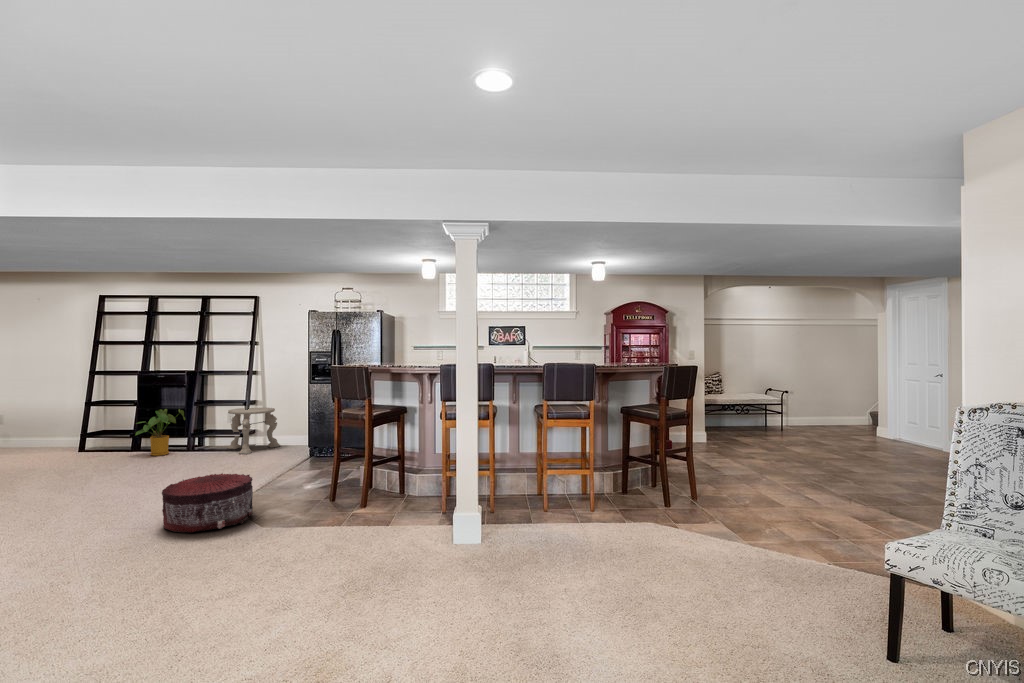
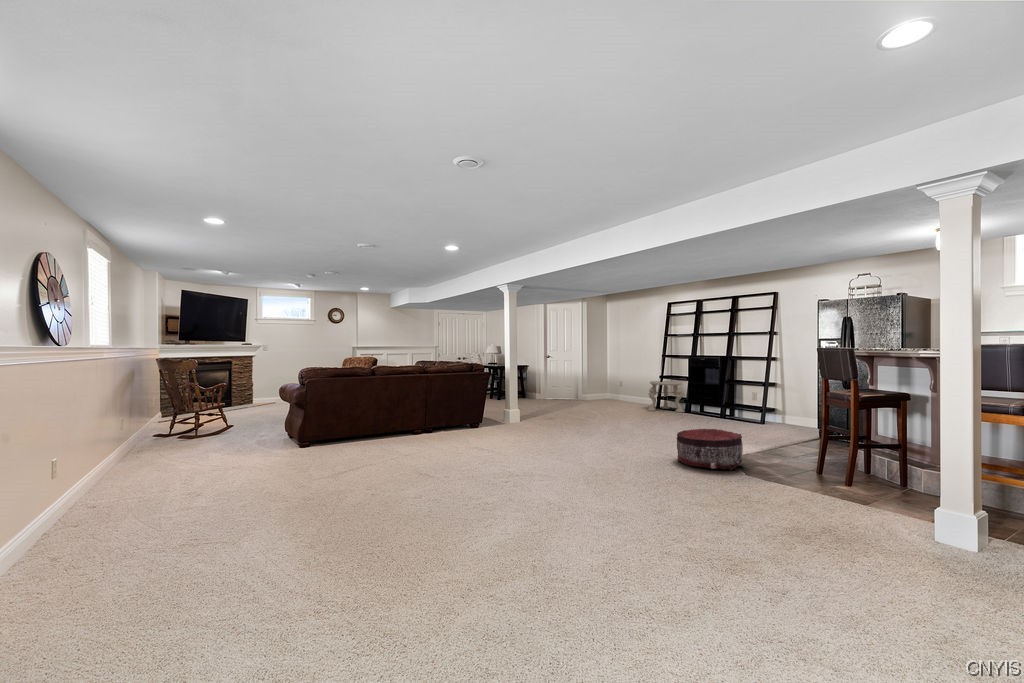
side table: present [227,408,280,454] -> present [647,381,685,413]
house plant: present [136,409,185,456] -> none [684,384,719,417]

